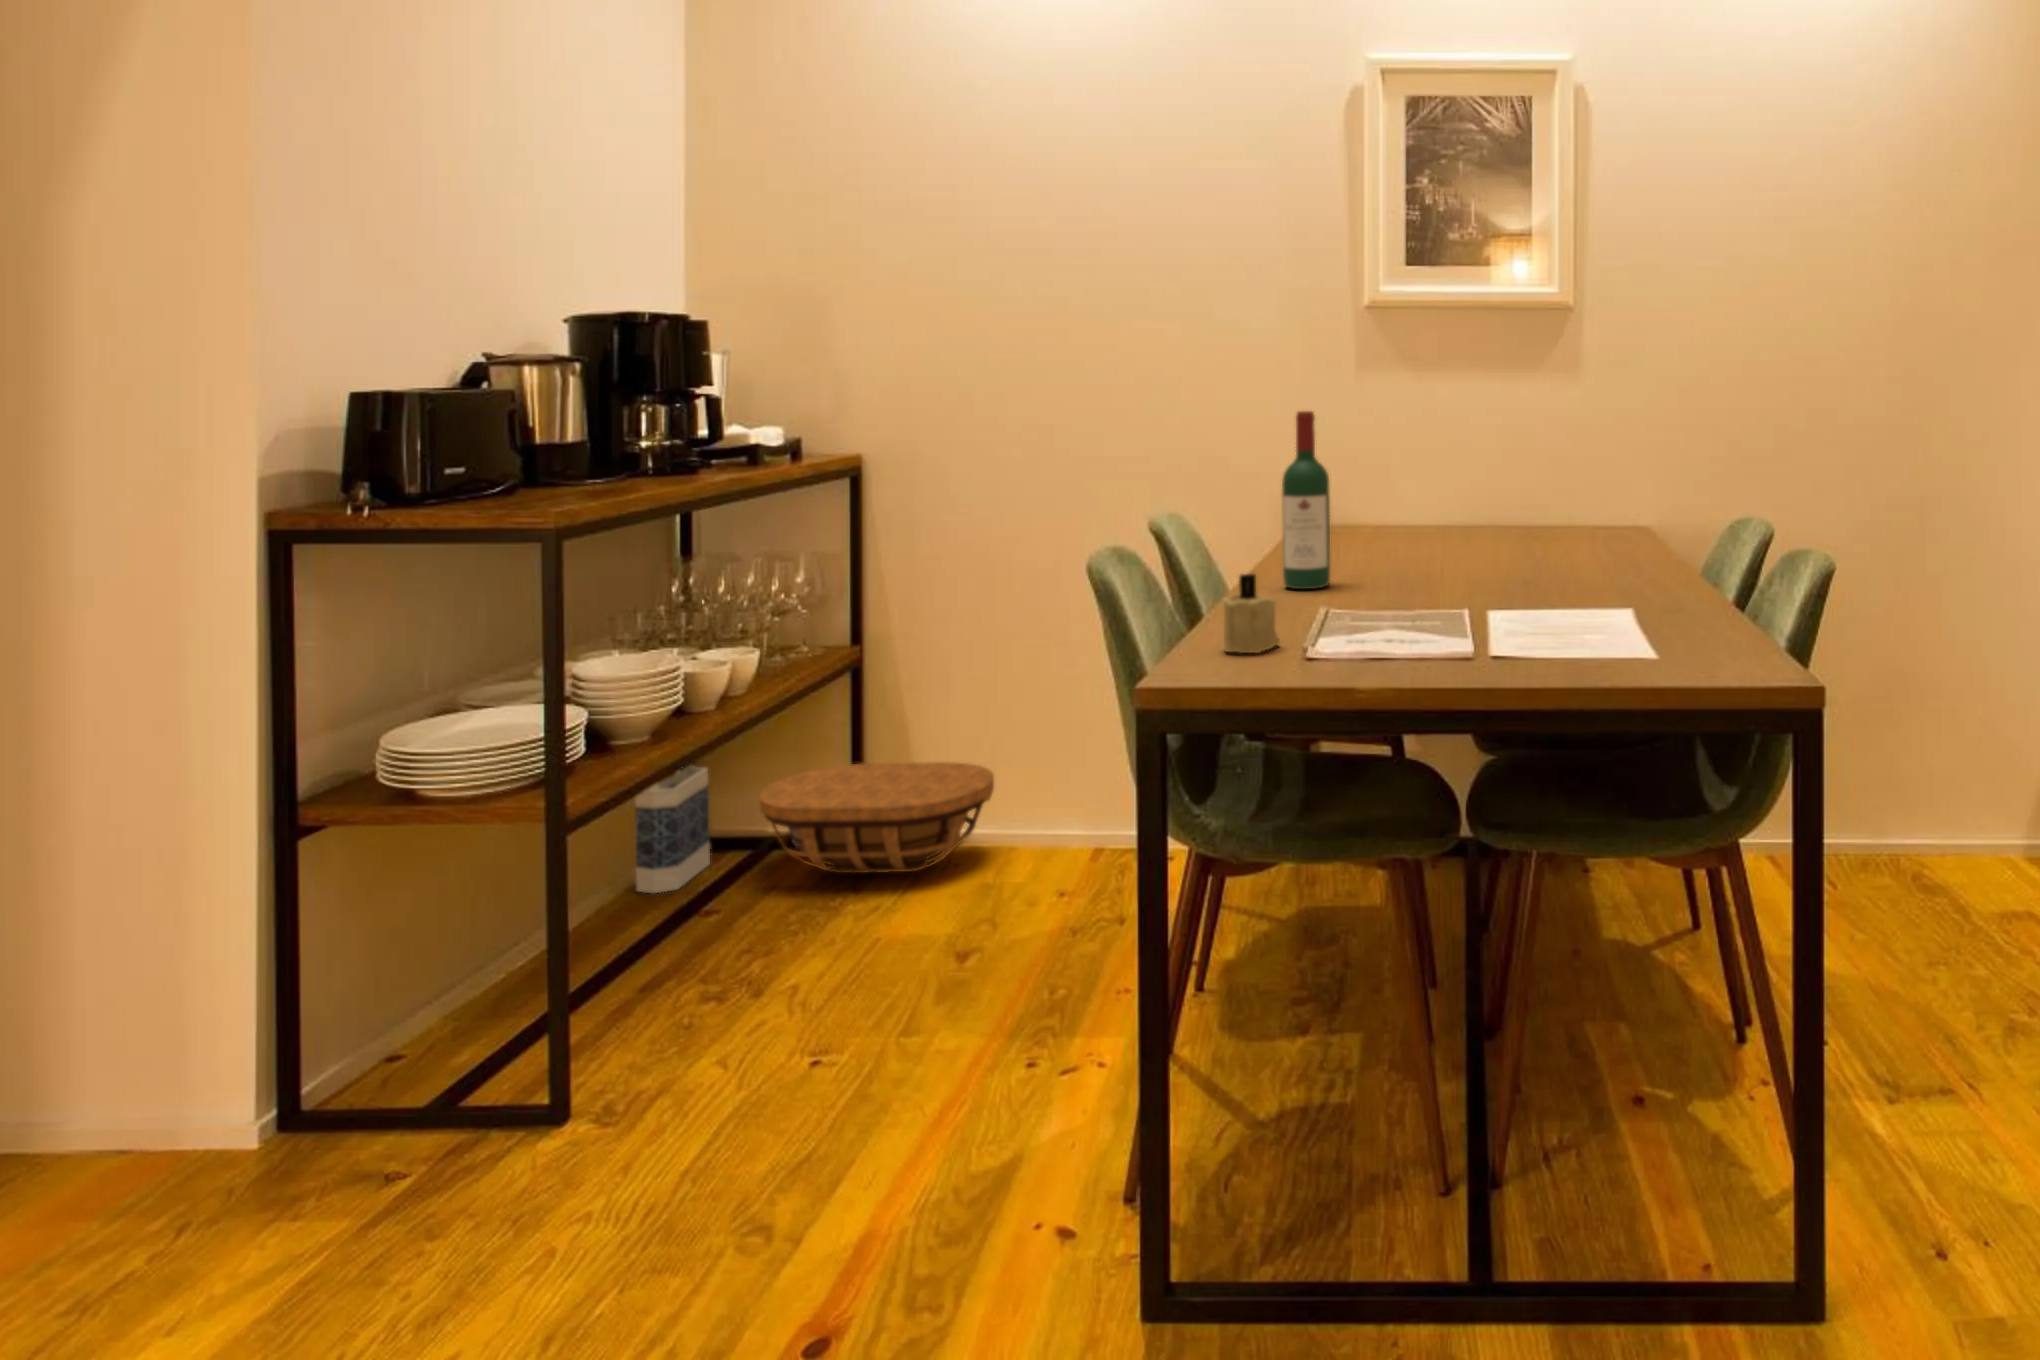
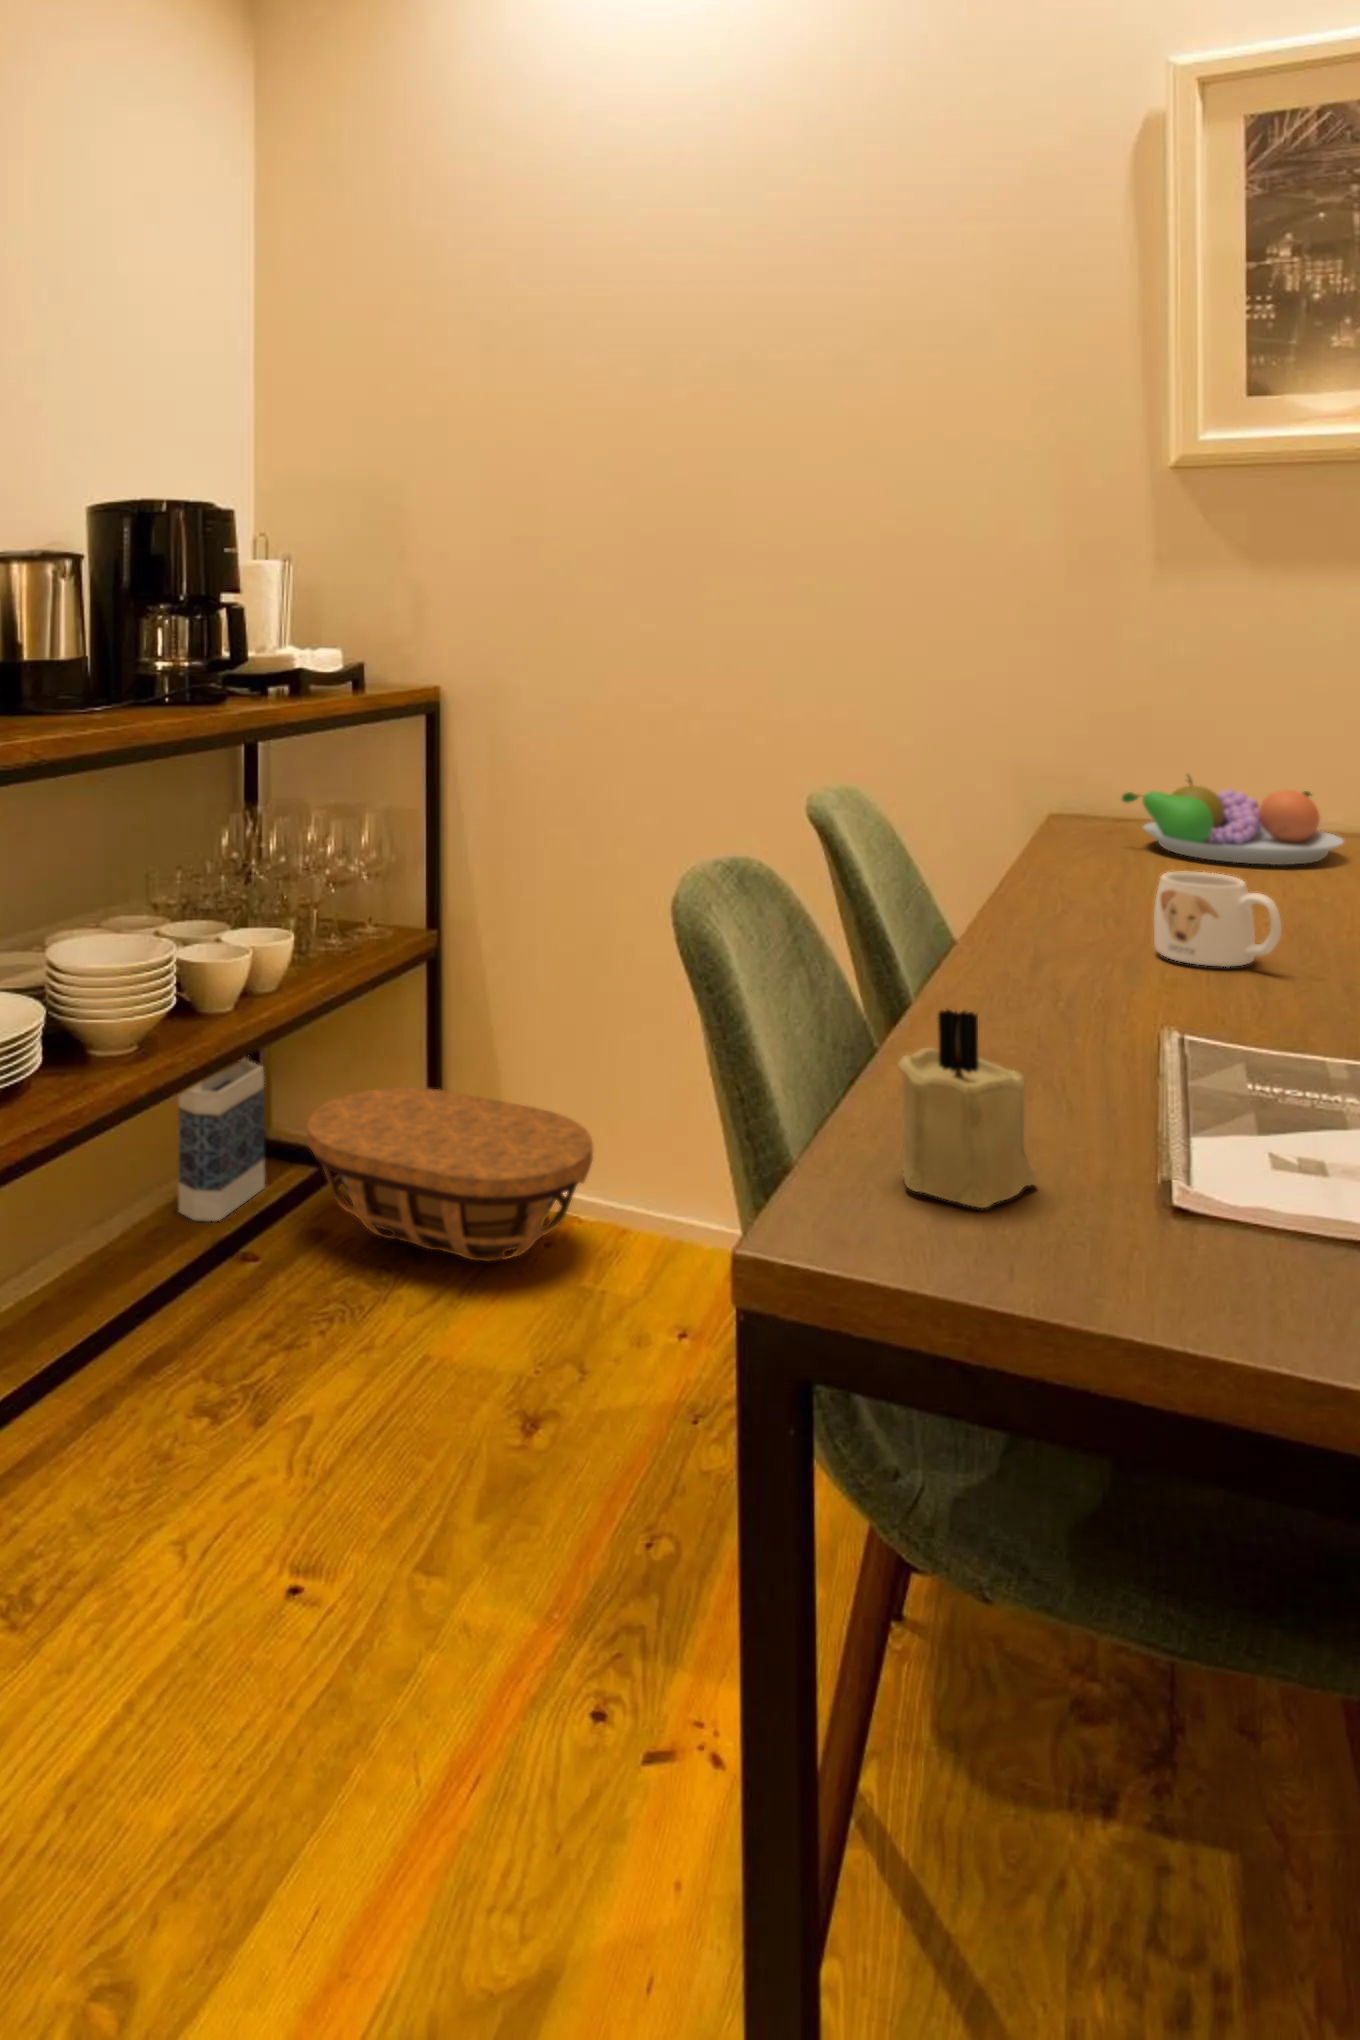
wine bottle: present [1282,411,1330,589] -> none [1031,644,1132,995]
fruit bowl: none [1336,485,1449,533] -> present [1122,775,1343,865]
mug: none [1343,528,1400,574] -> present [1154,872,1282,967]

